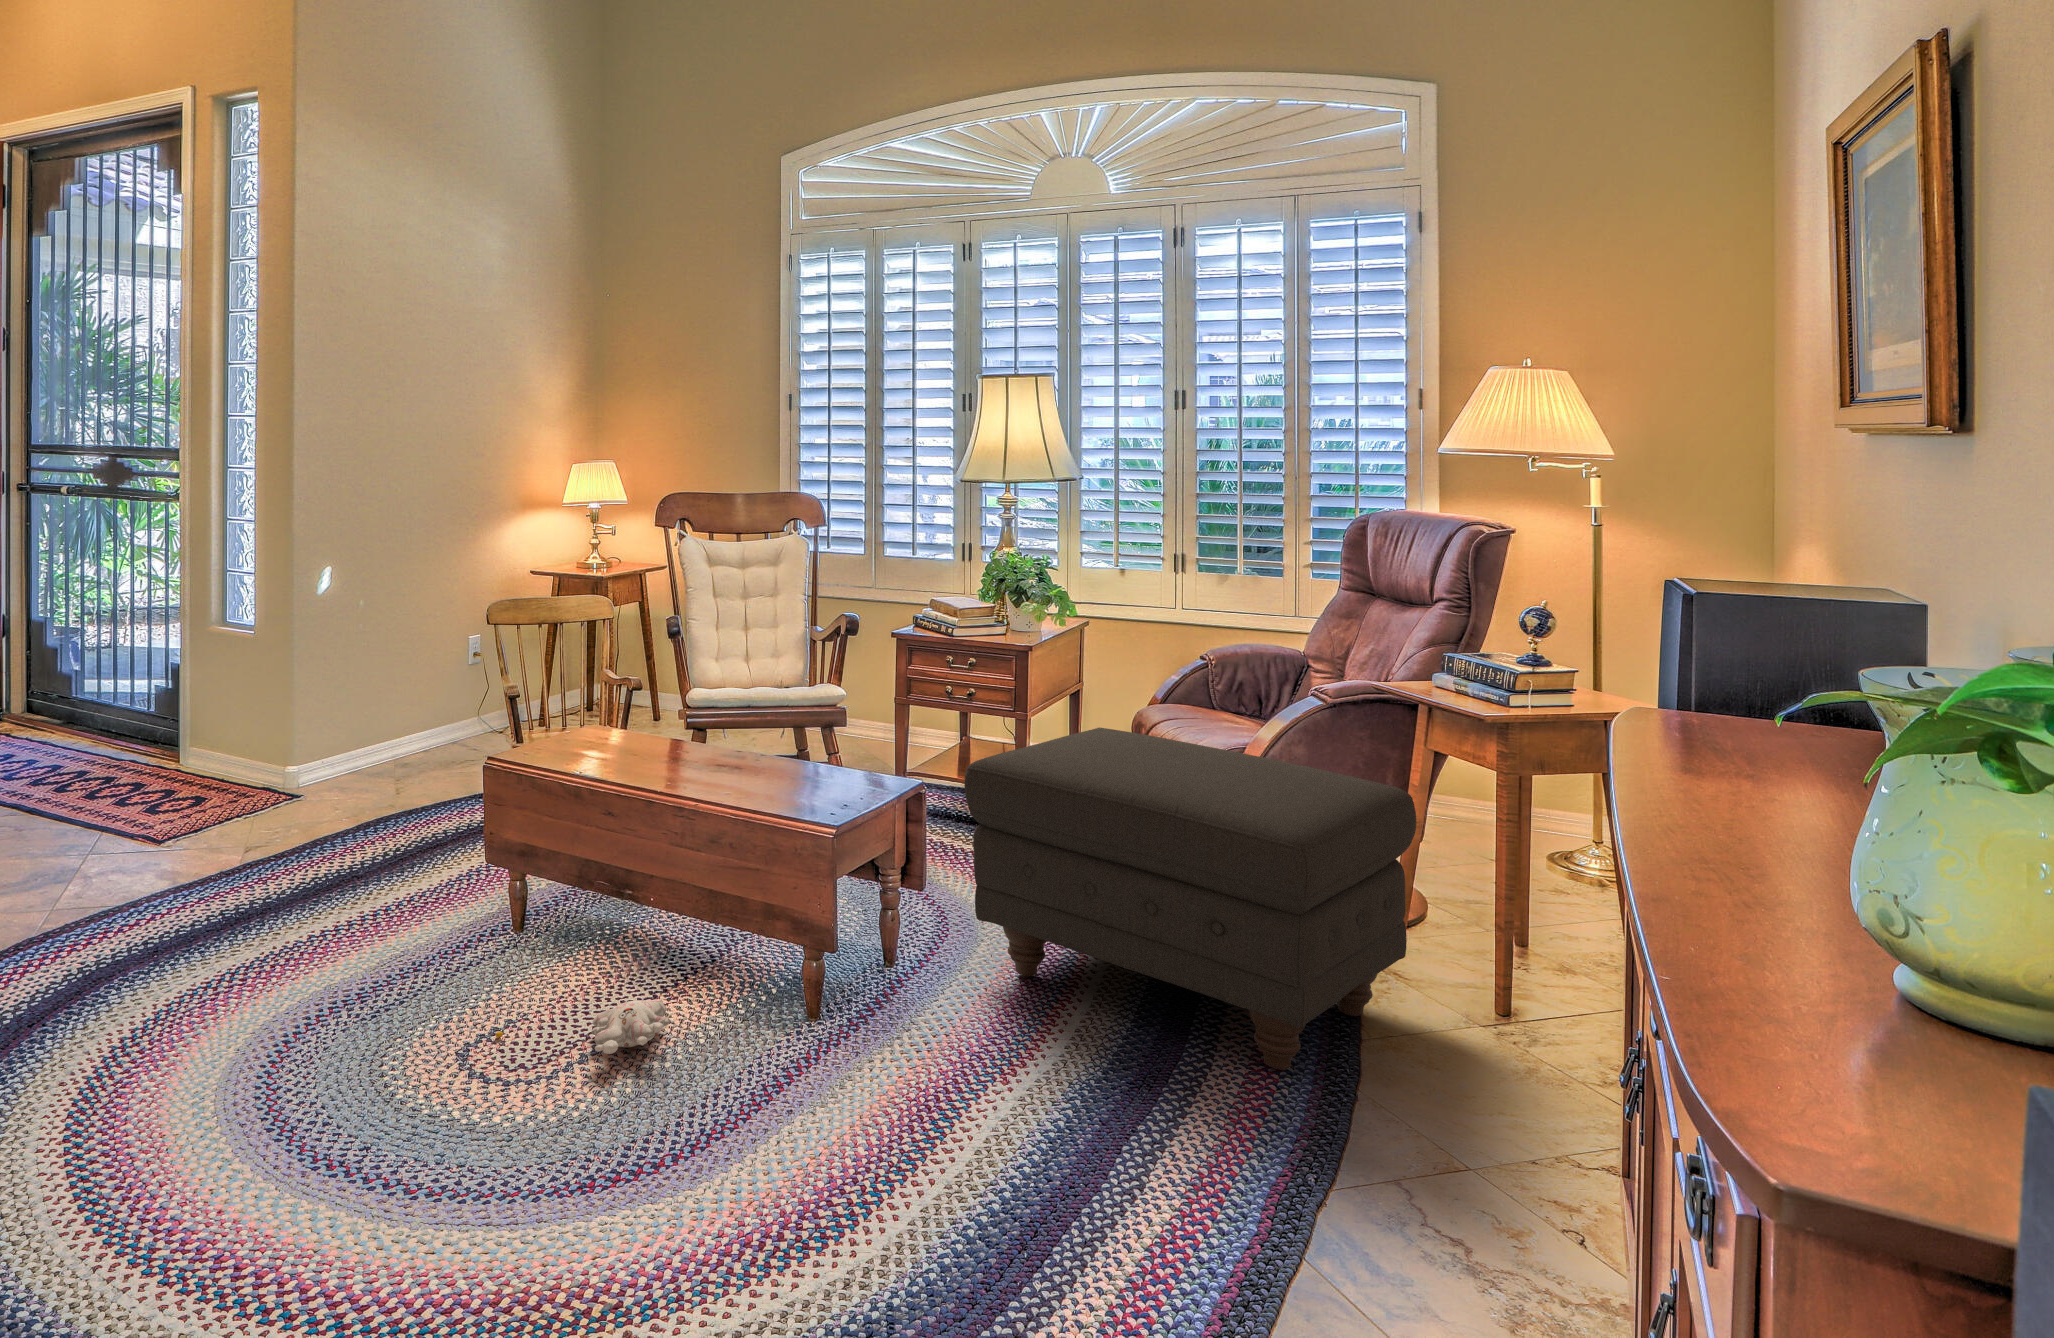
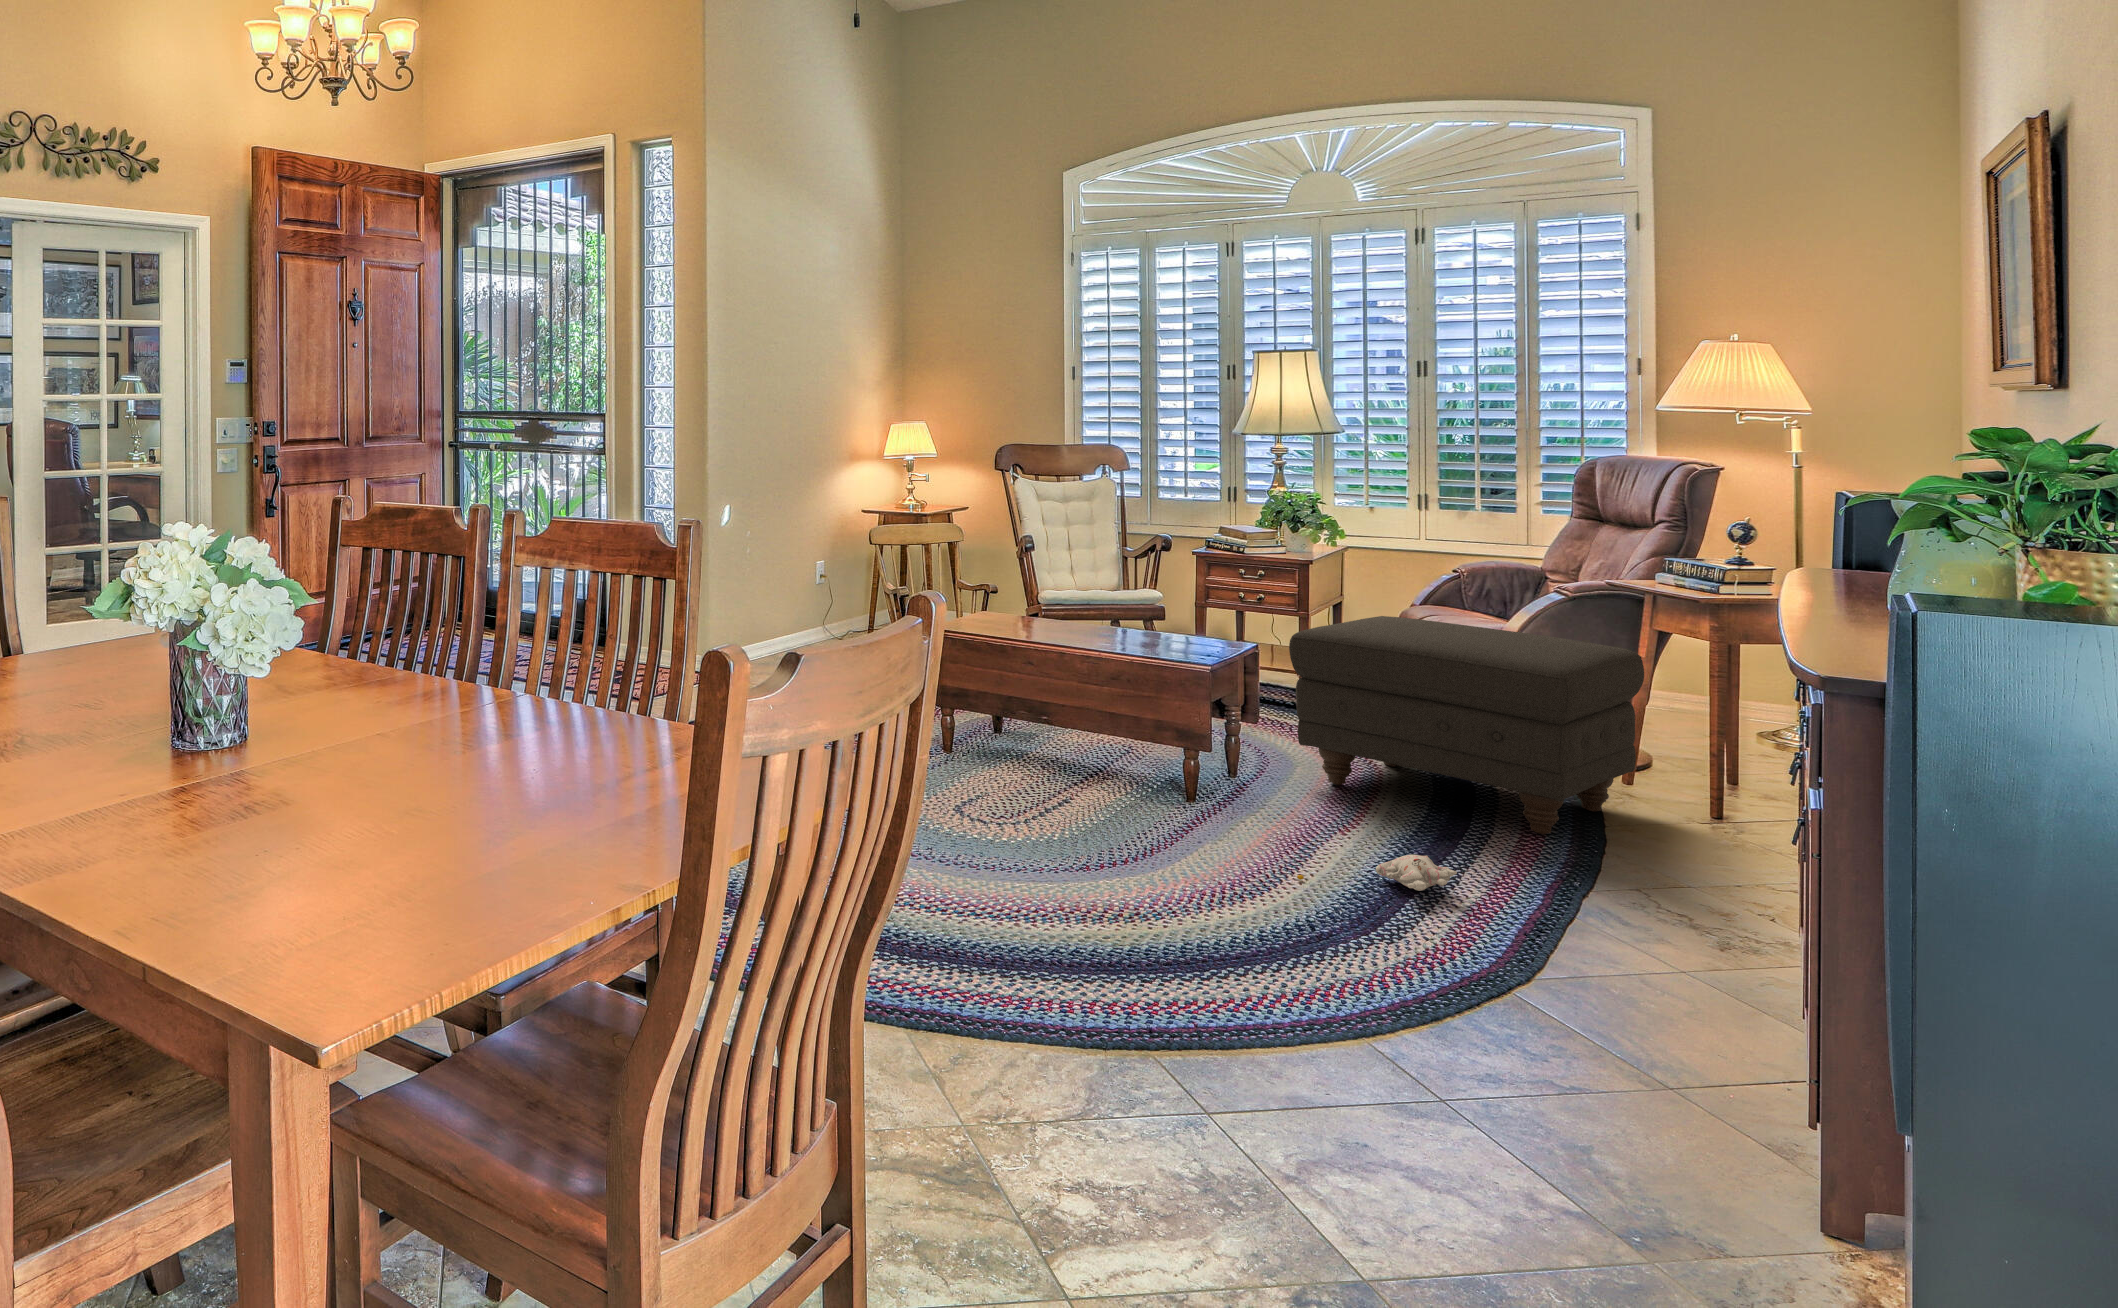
plush toy: present [496,999,671,1054] -> present [1297,855,1457,891]

